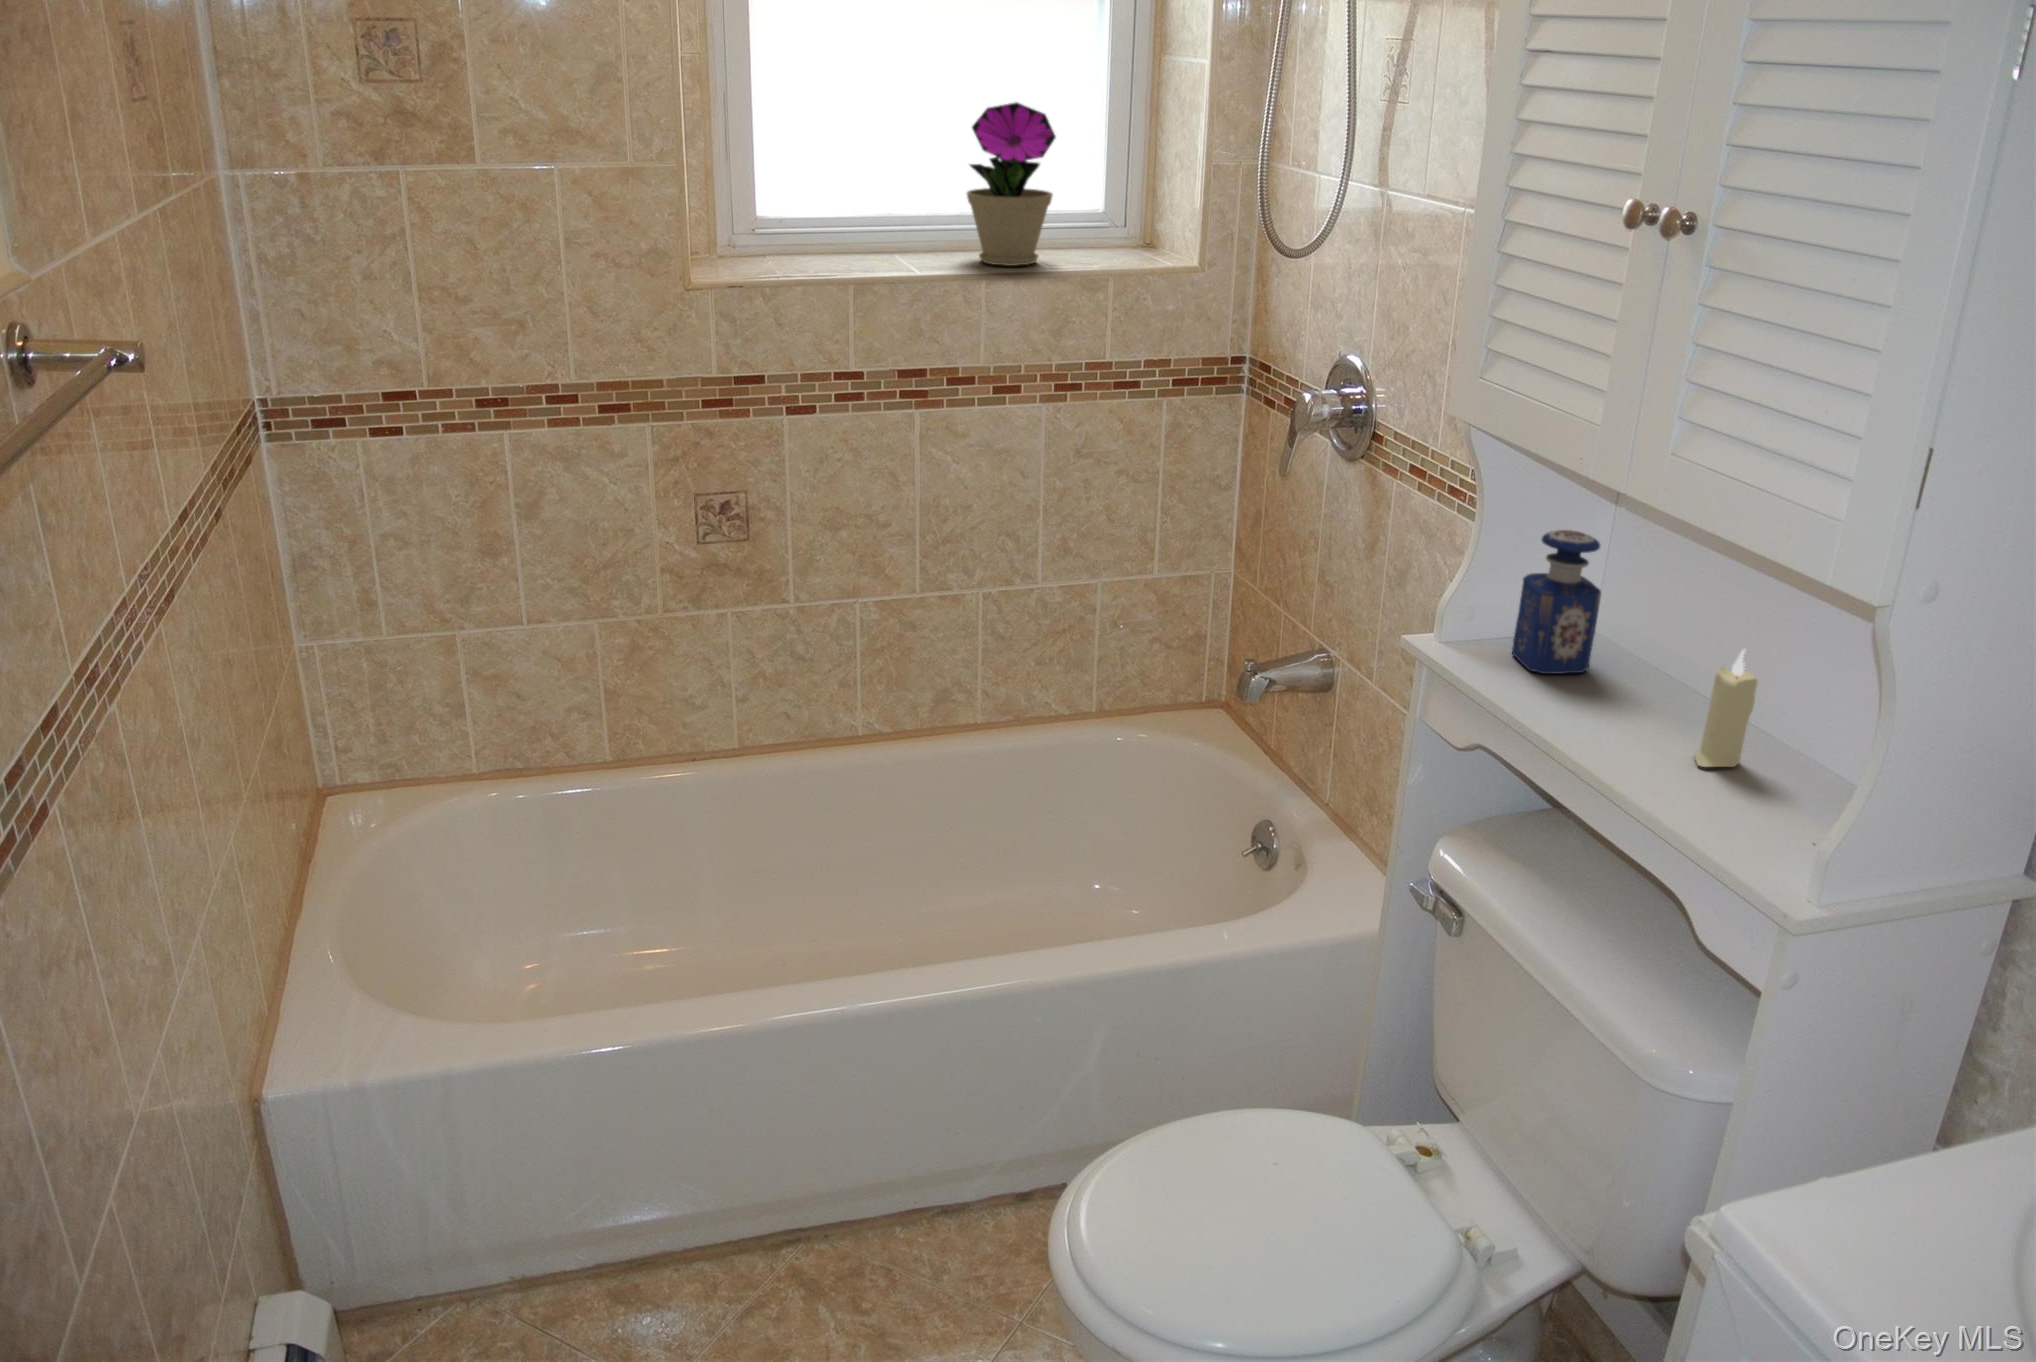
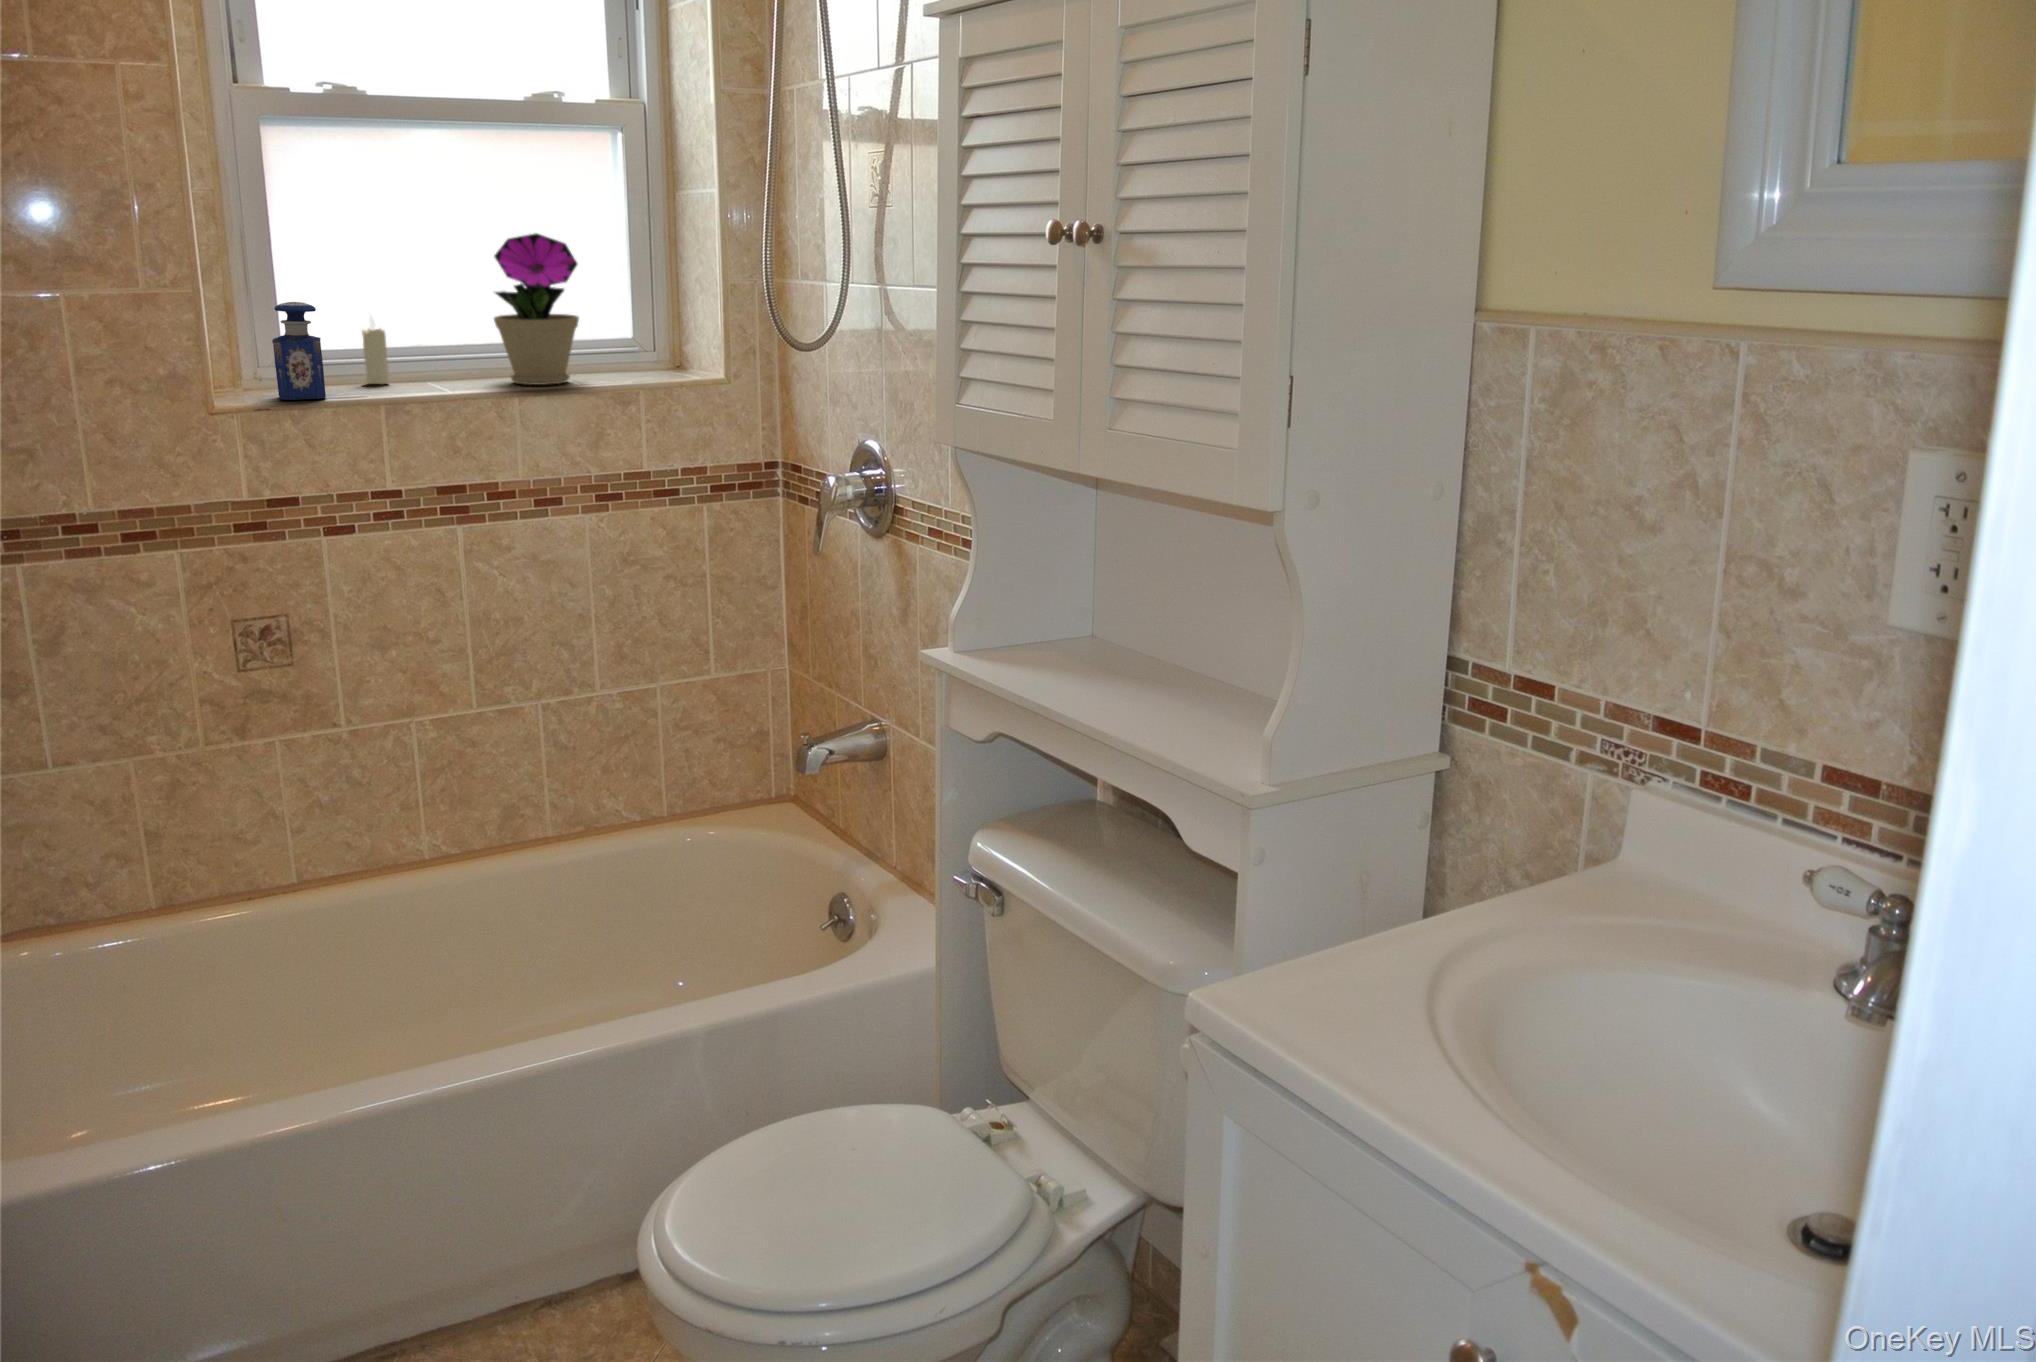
perfume bottle: present [1512,530,1601,674] -> present [272,302,326,400]
candle: present [1694,650,1758,767] -> present [362,315,390,384]

